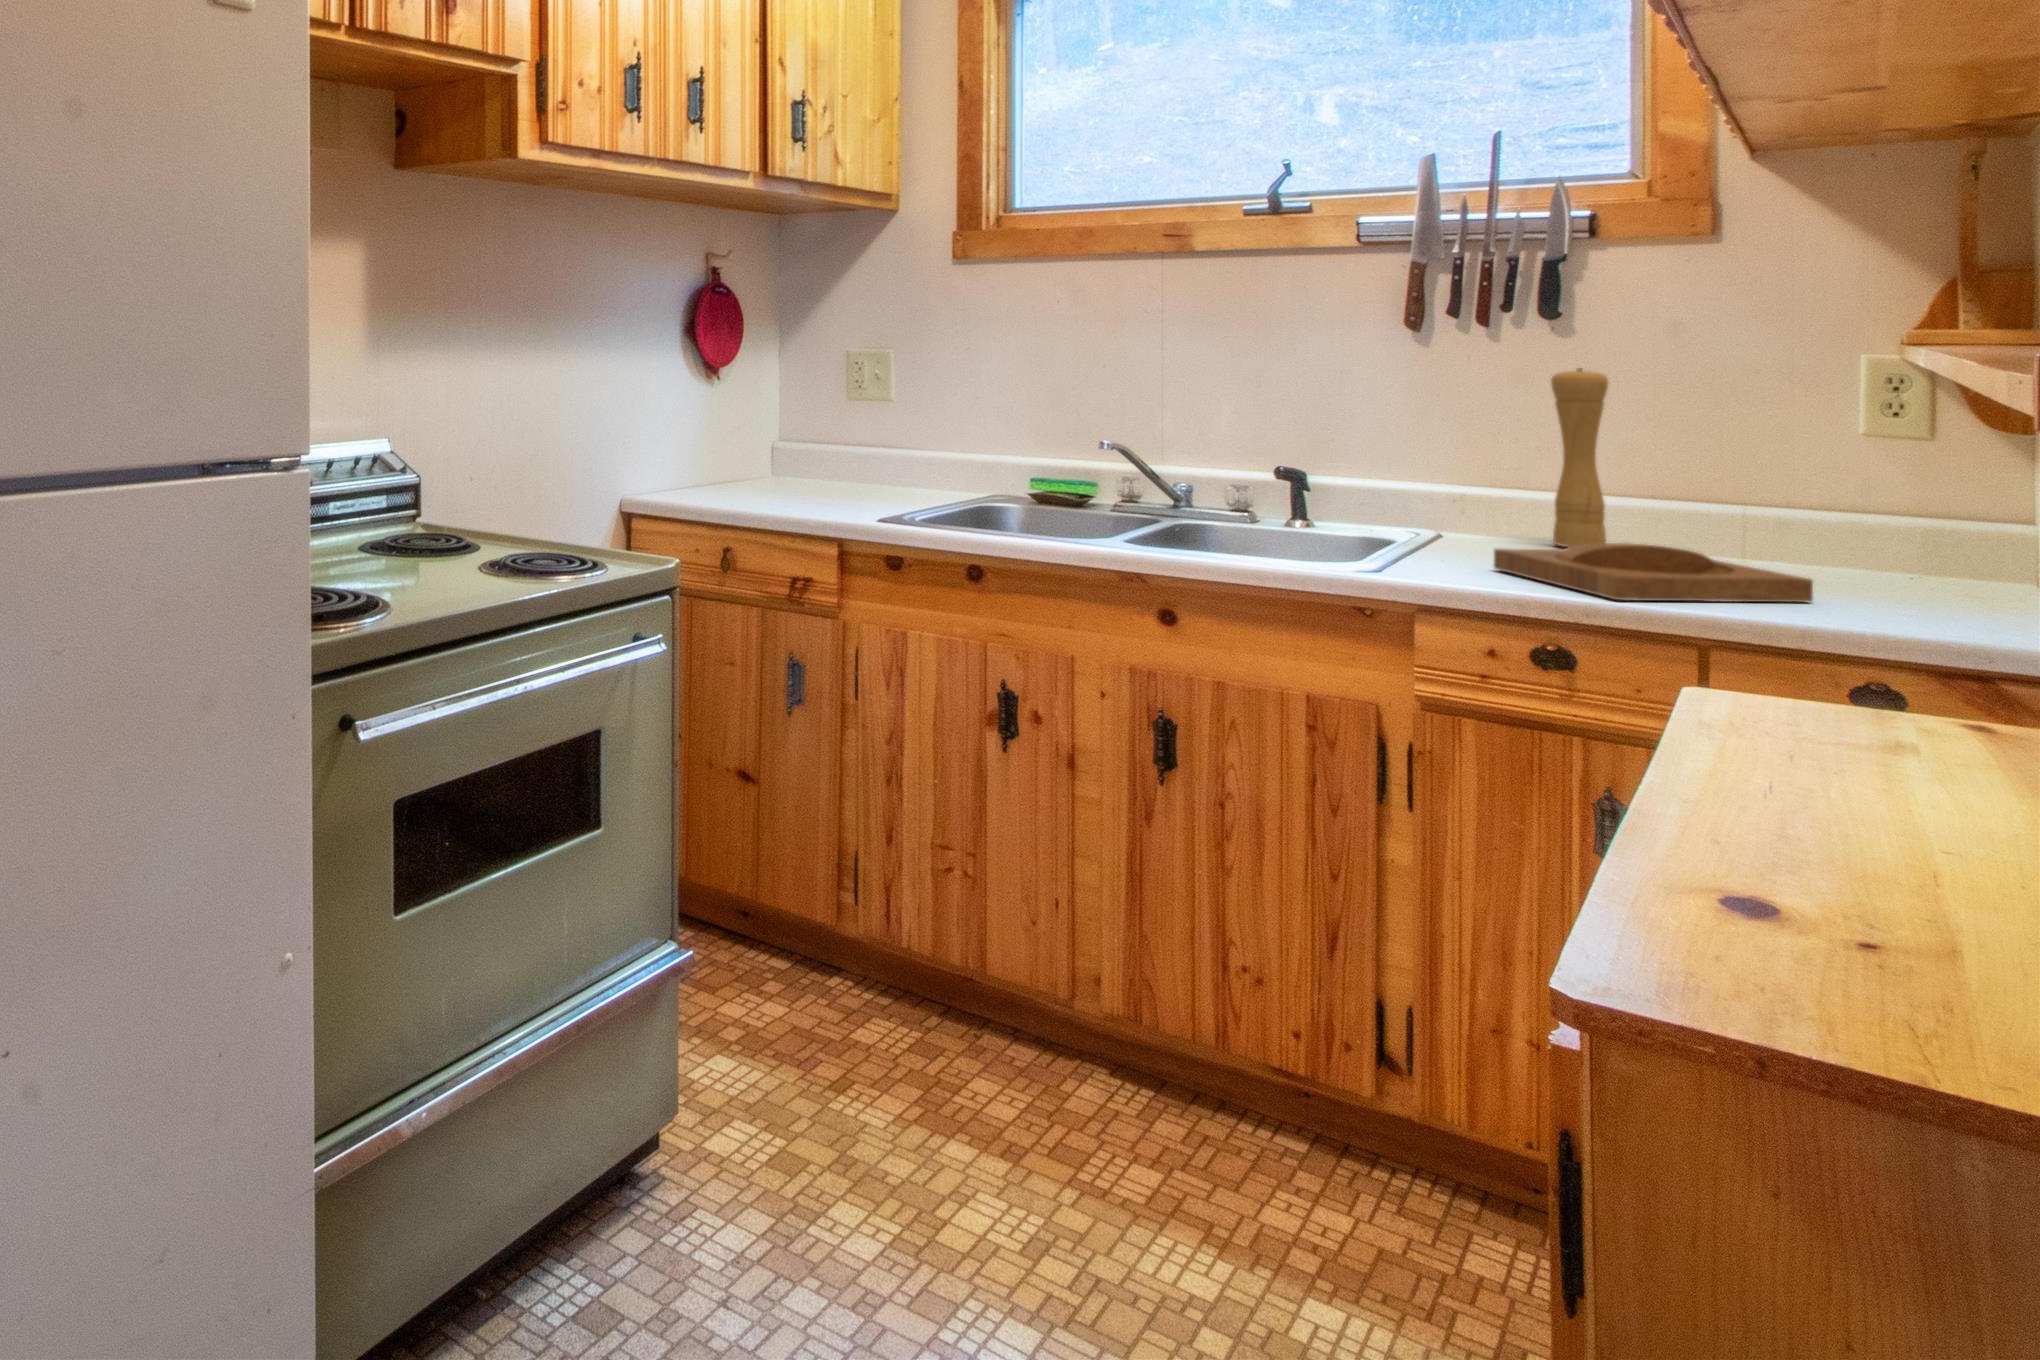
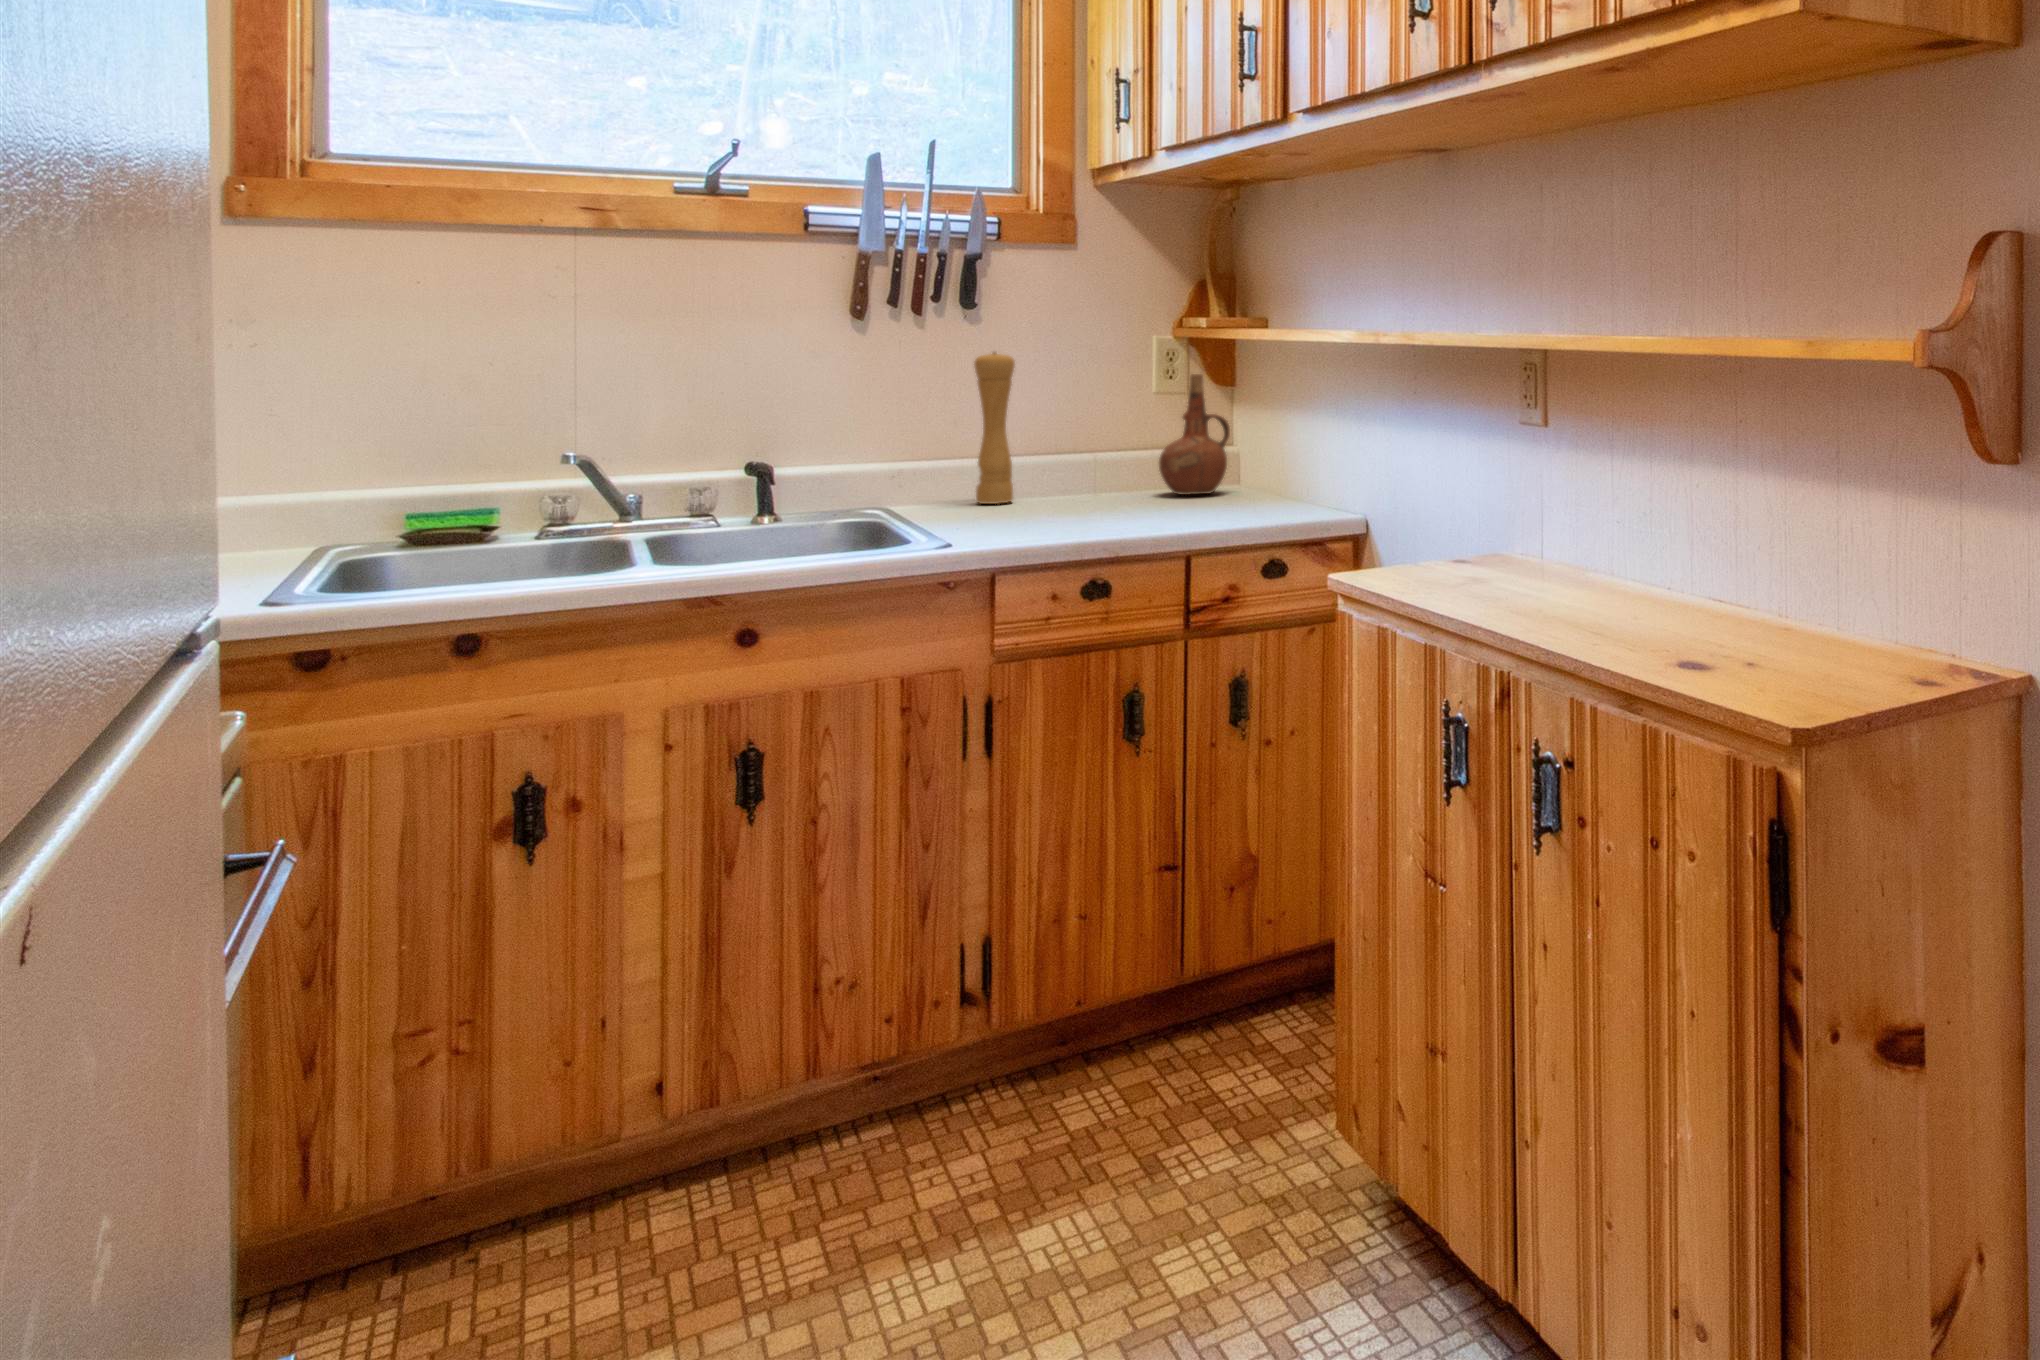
ceramic pitcher: none [1833,407,1978,584] -> present [1159,374,1230,495]
tray: present [1494,543,1813,603] -> none [1004,488,1204,532]

